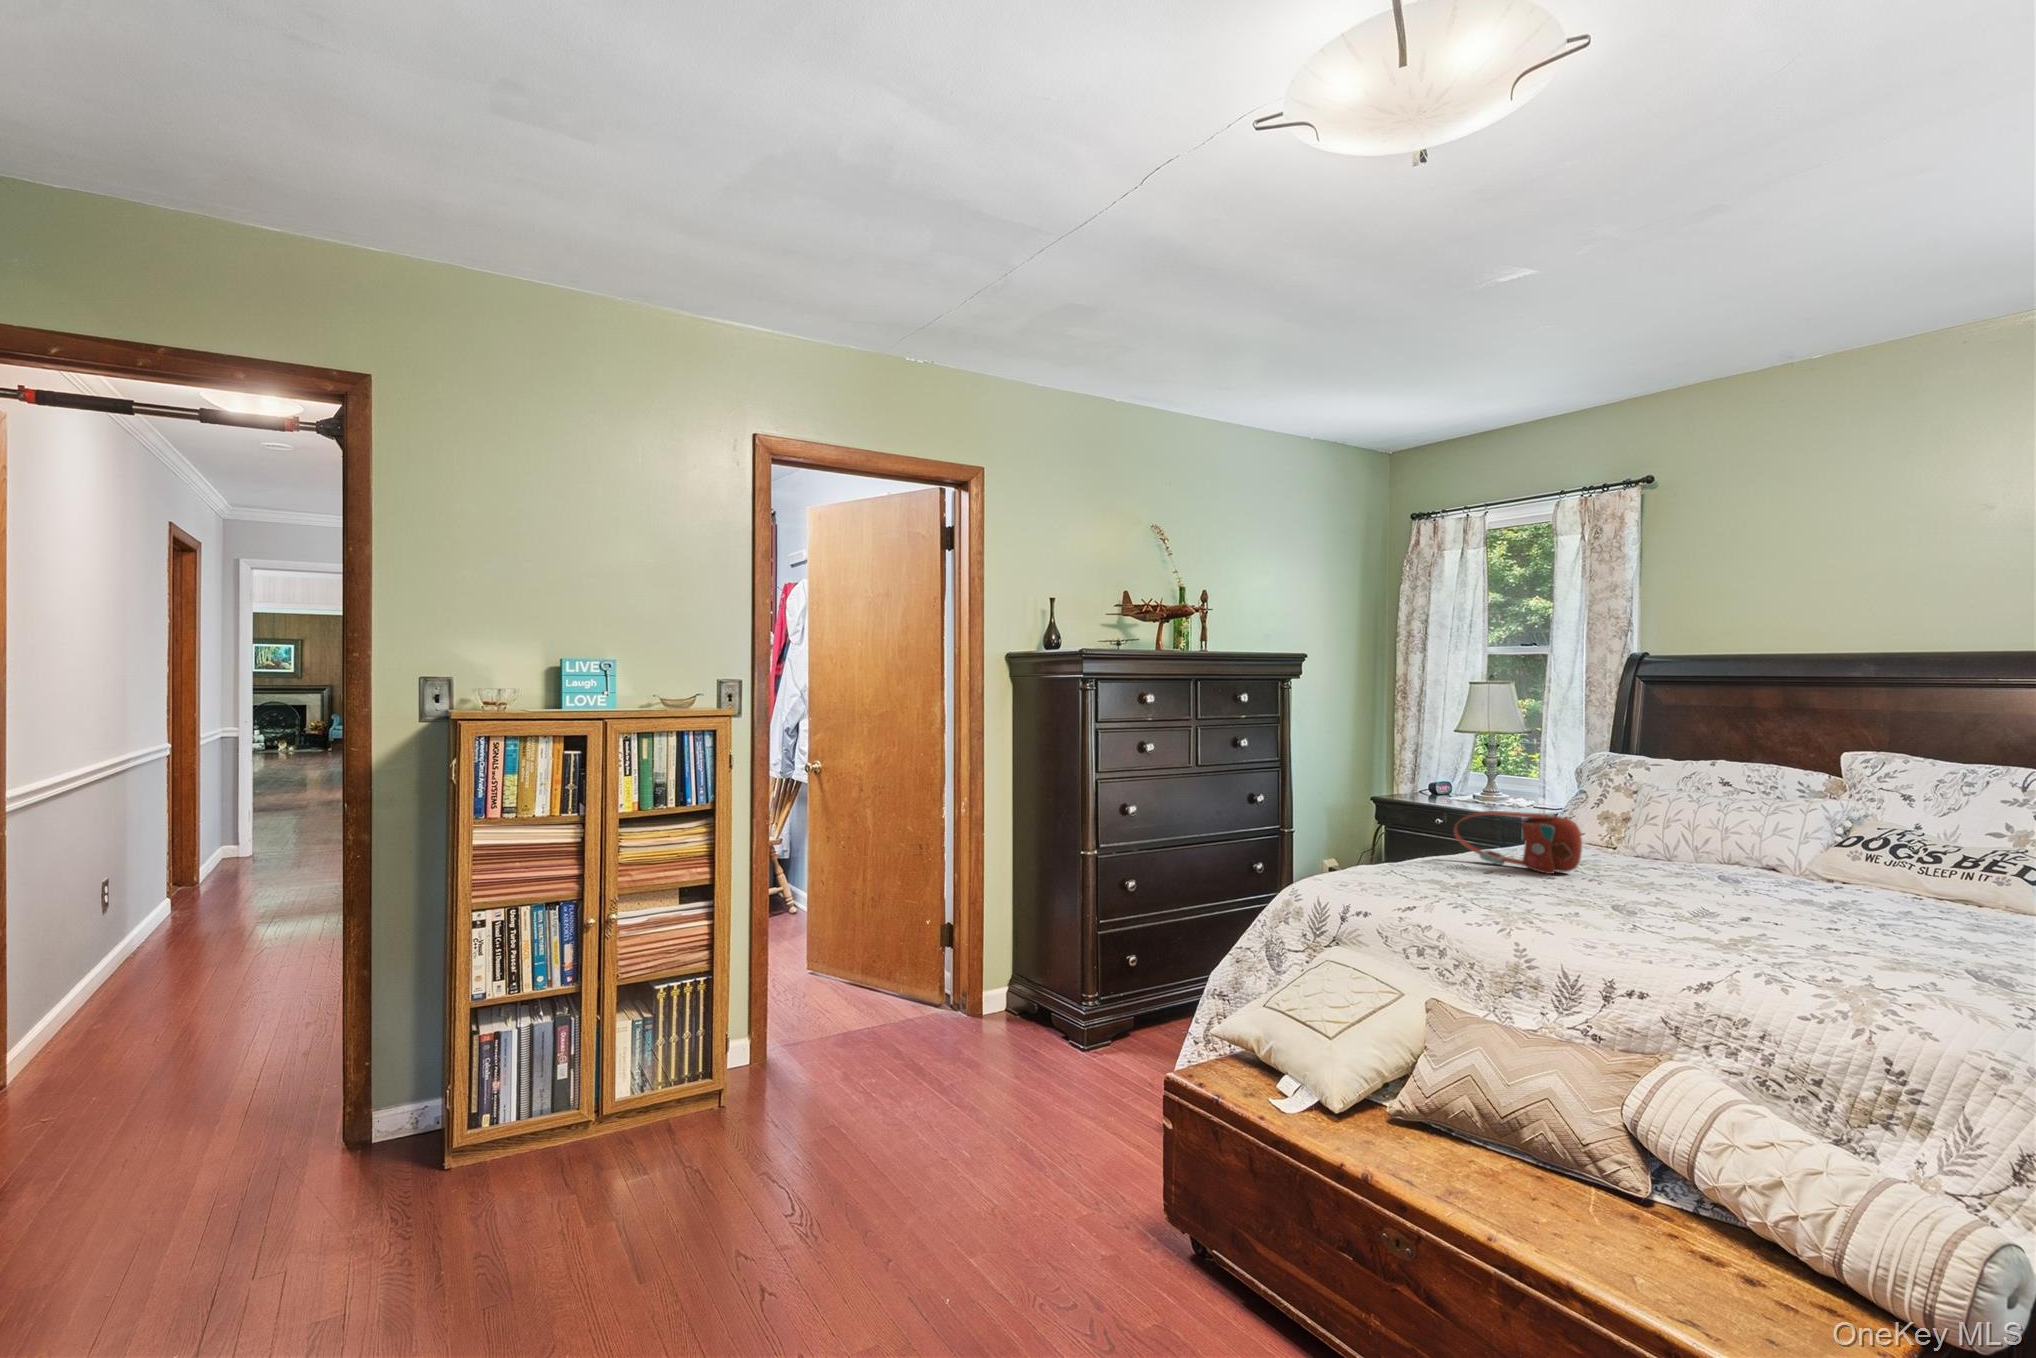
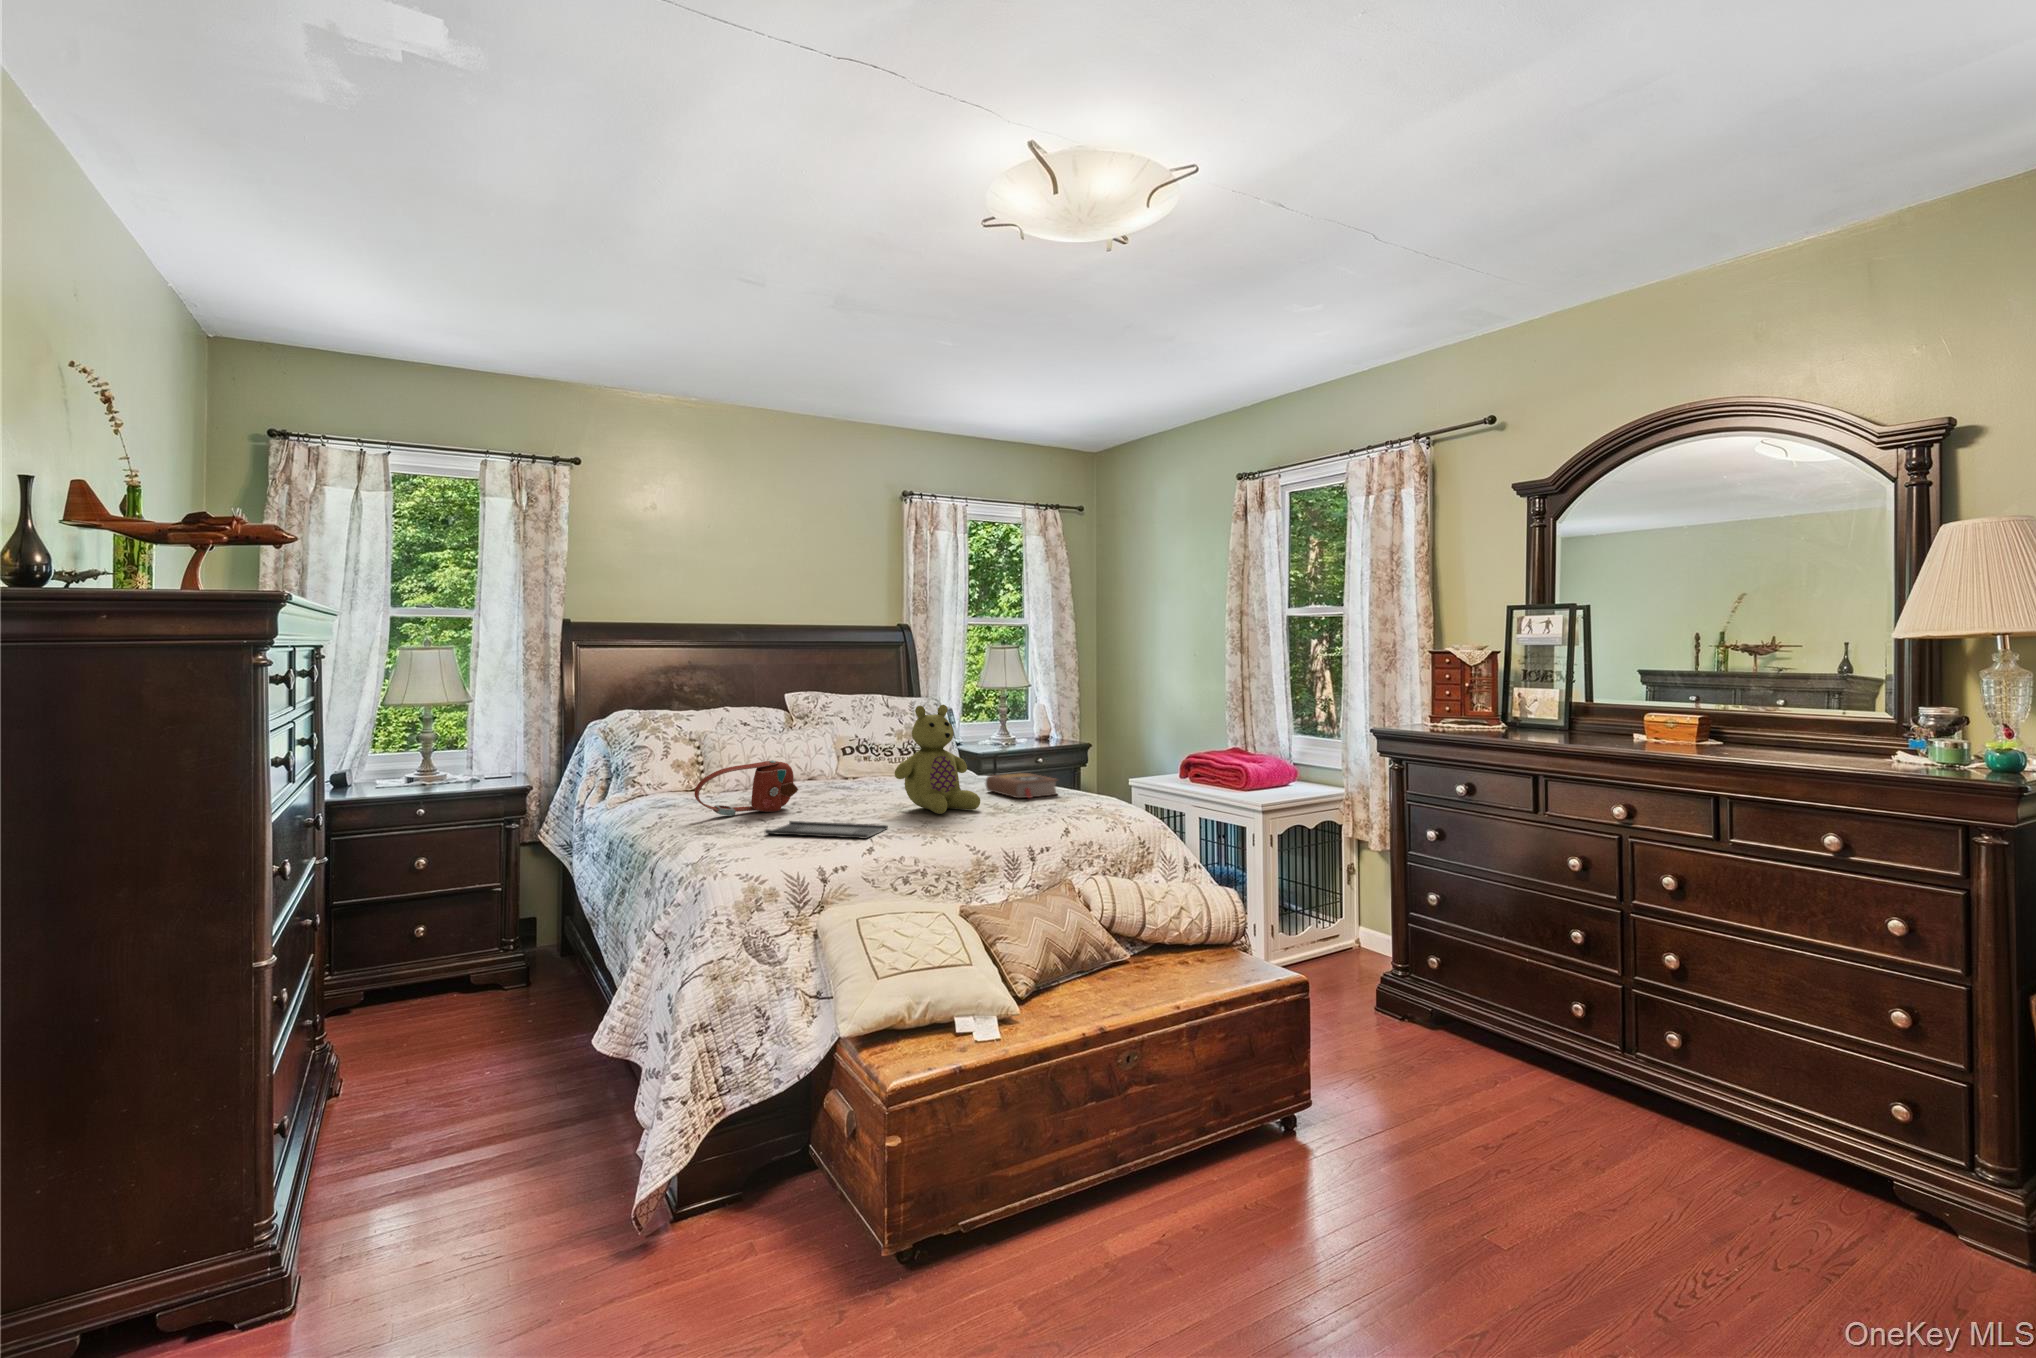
stuffed bear: none [1617,766,1763,929] -> present [895,705,980,814]
tray: none [1419,871,1515,906] -> present [765,821,888,839]
book: none [1849,910,2003,970] -> present [986,773,1057,798]

